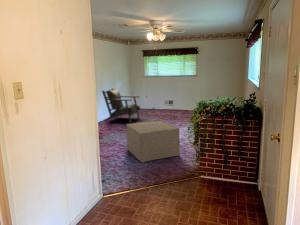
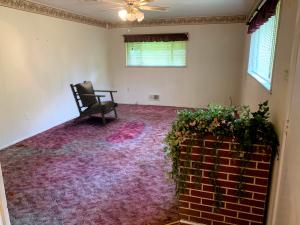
ottoman: present [126,120,180,162] -> none [86,127,156,192]

